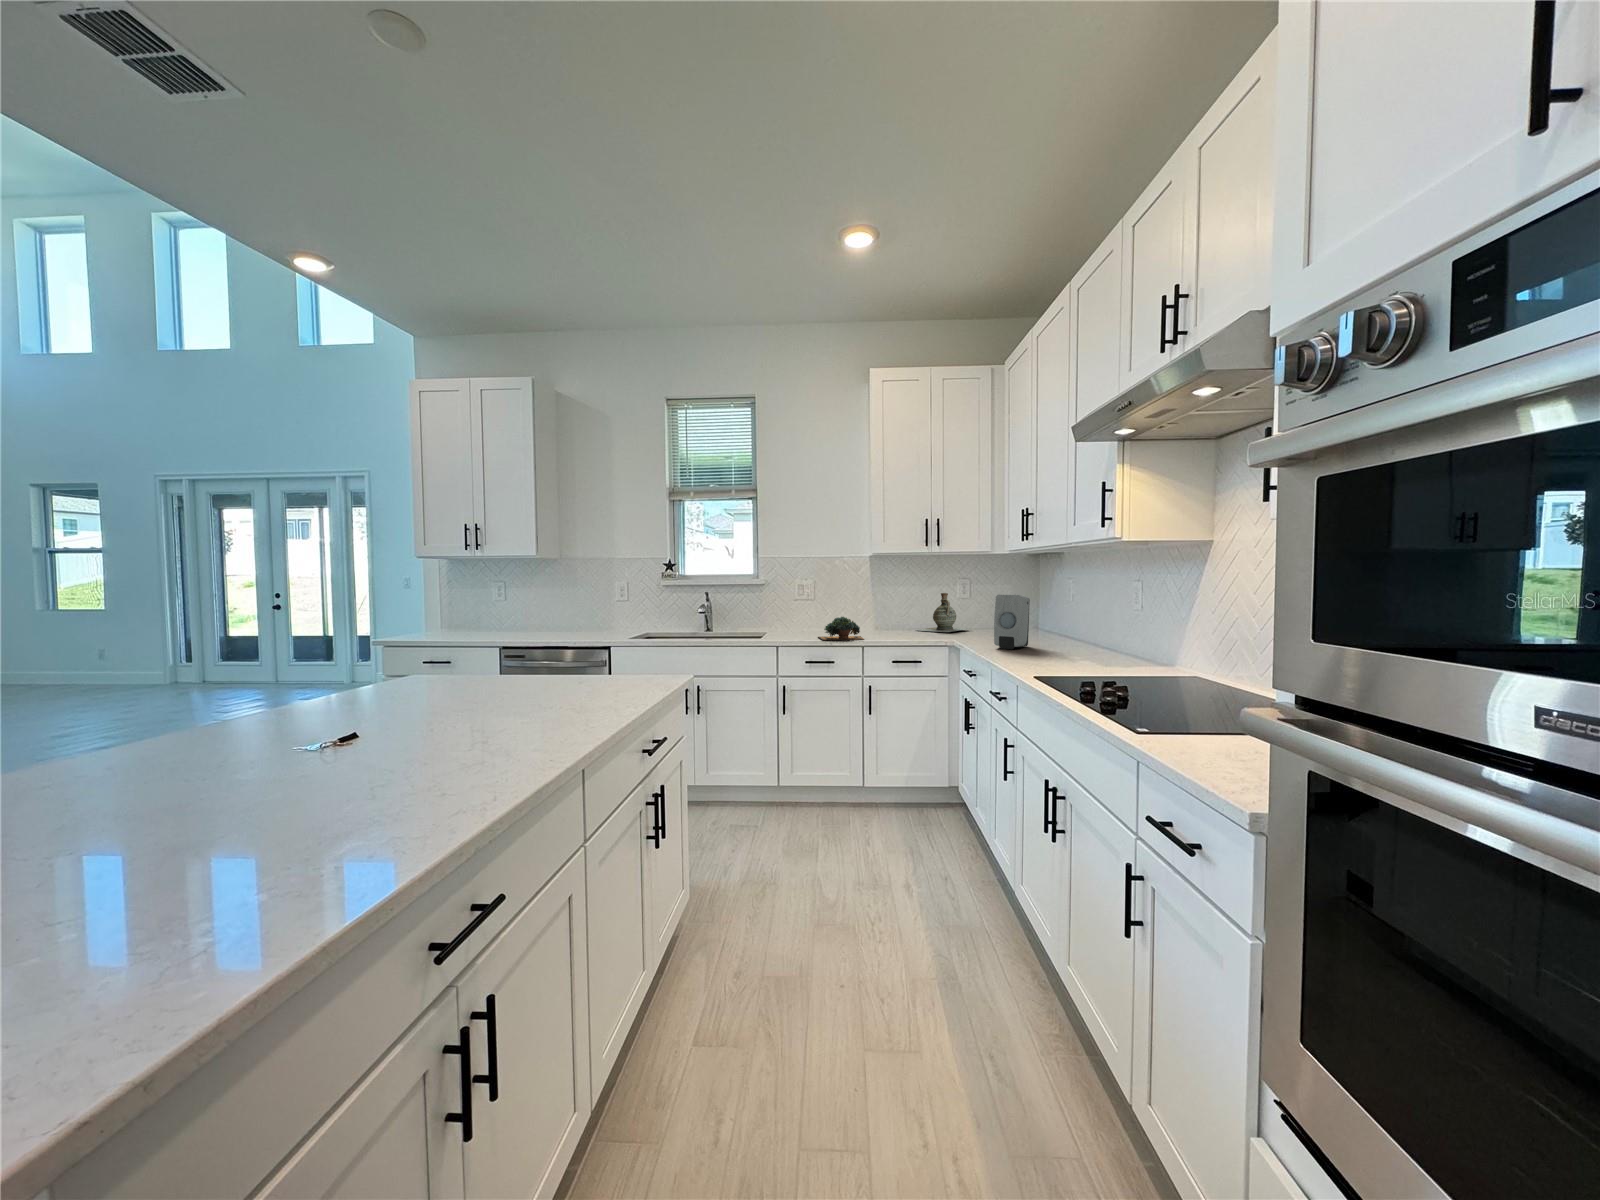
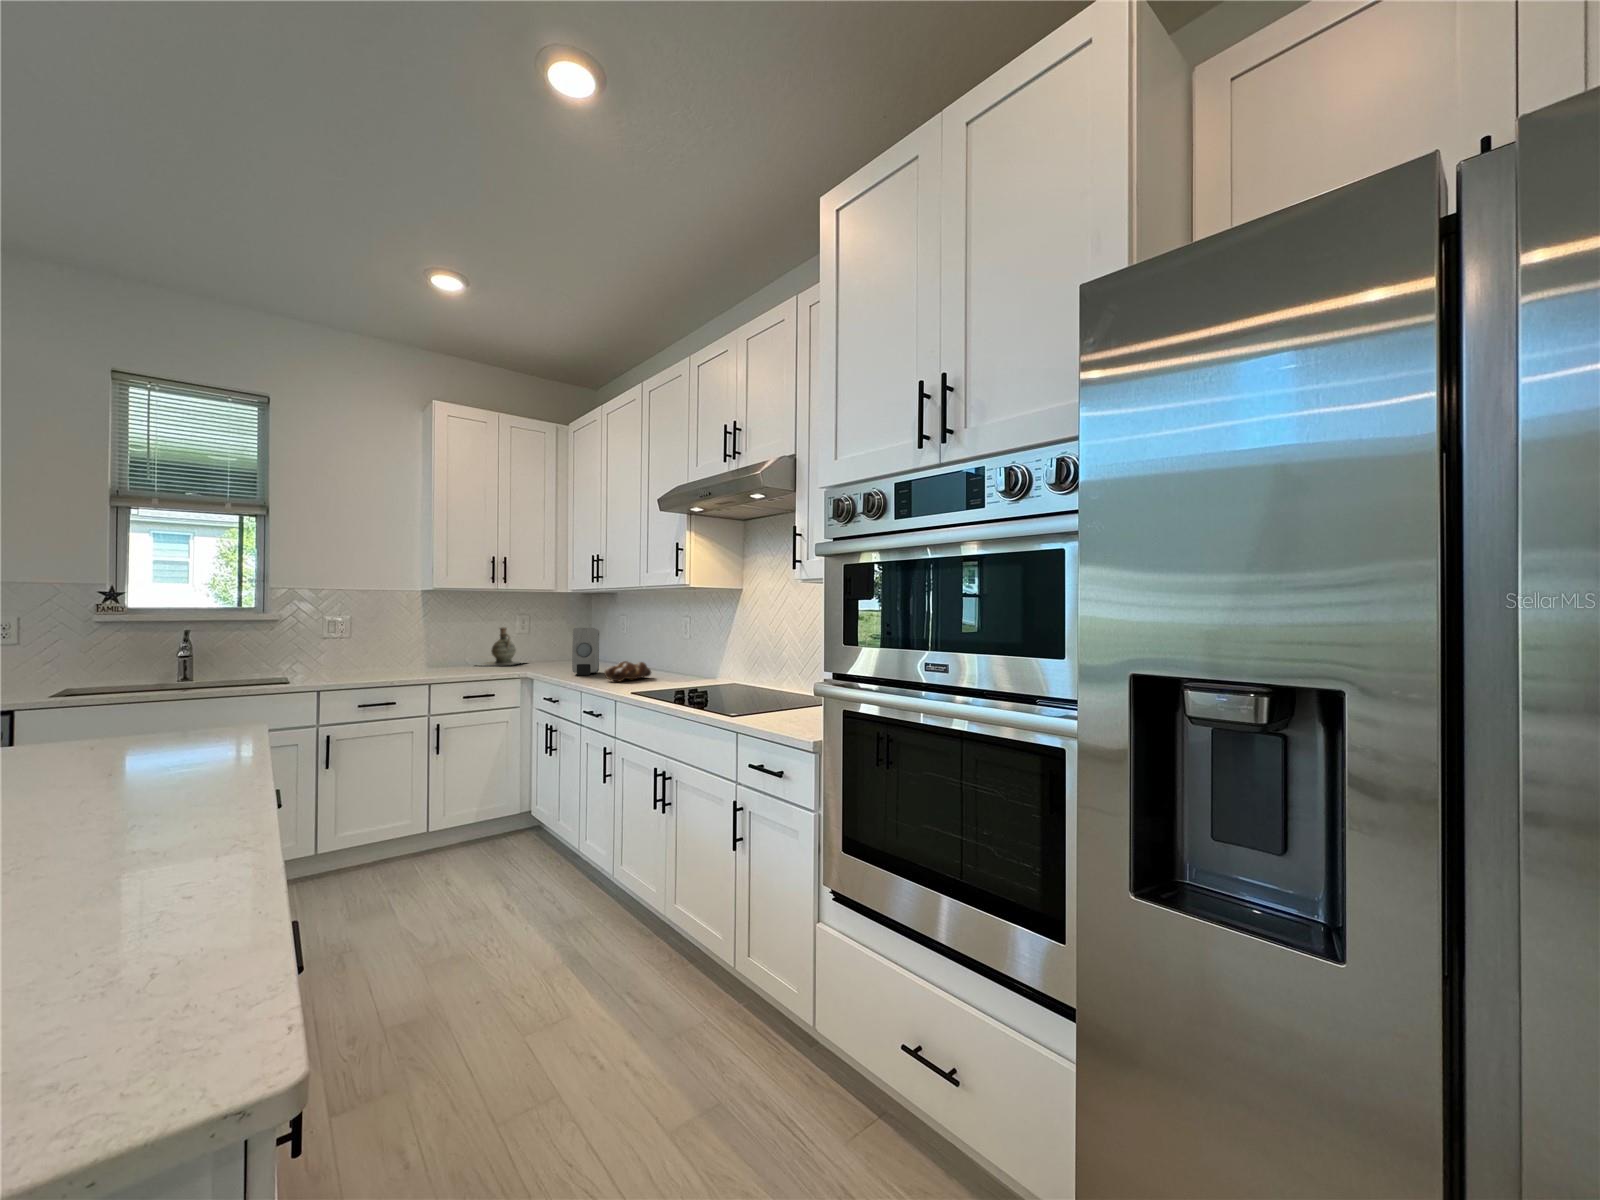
succulent plant: present [818,617,864,640] -> none [368,654,430,680]
bread loaf: none [1019,636,1082,661] -> present [604,661,651,682]

